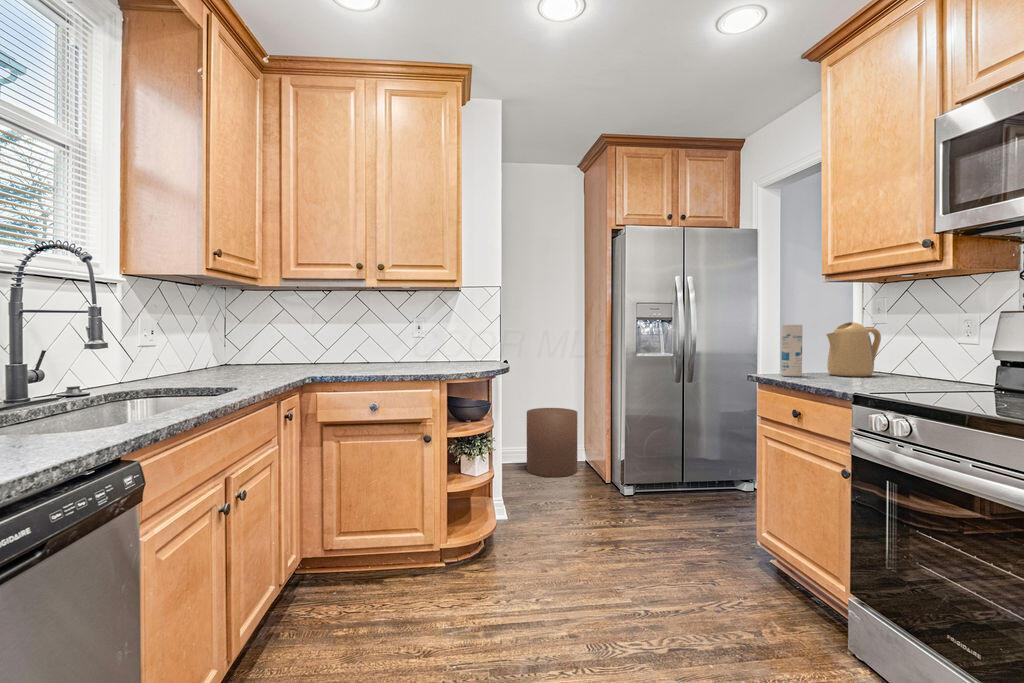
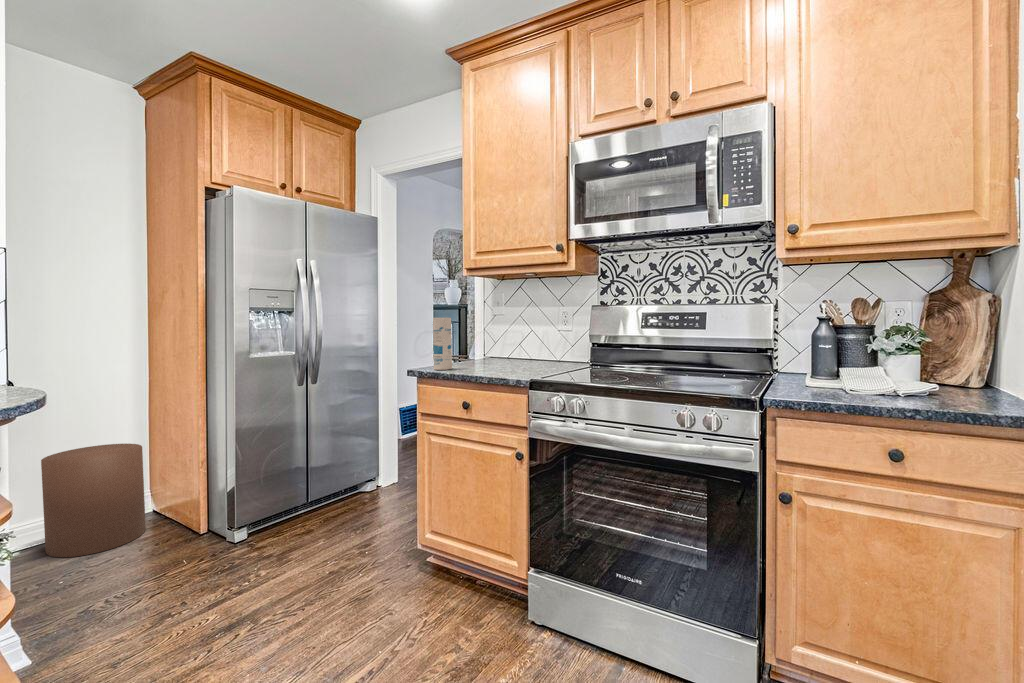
kettle: present [826,322,881,377] -> none [465,316,501,366]

